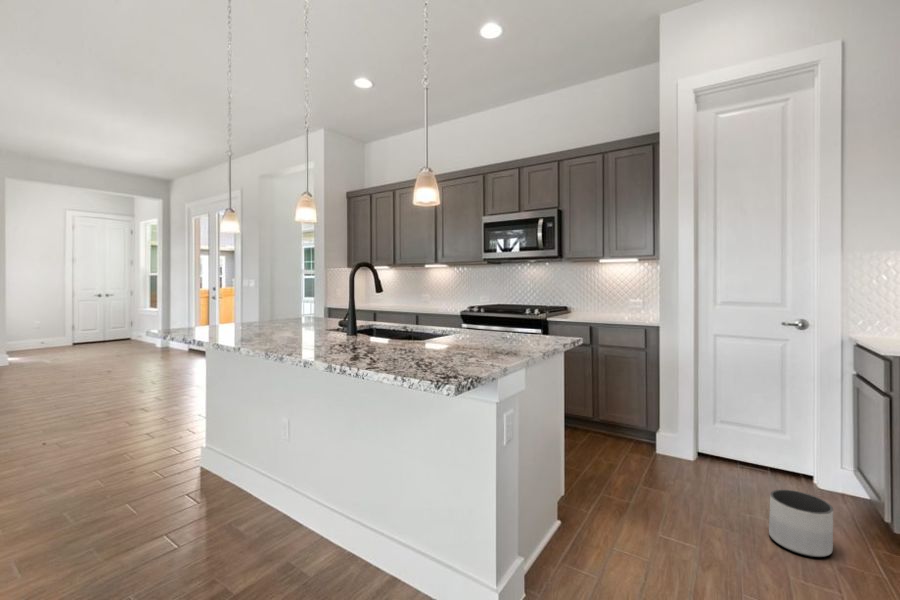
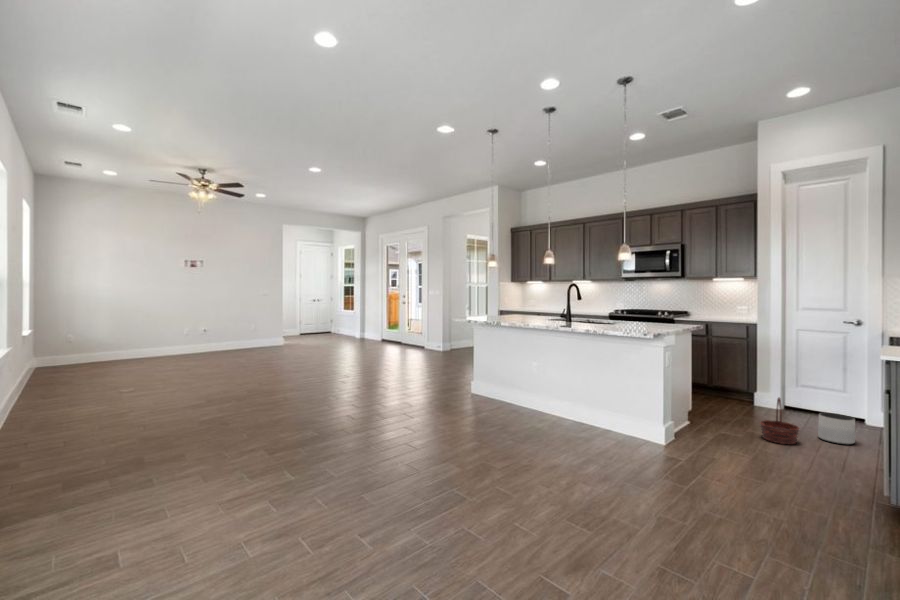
basket: none [679,477,750,574] -> present [760,398,799,444]

